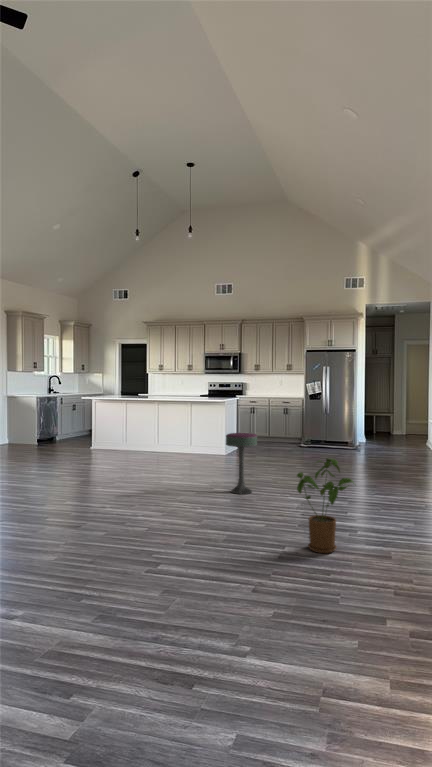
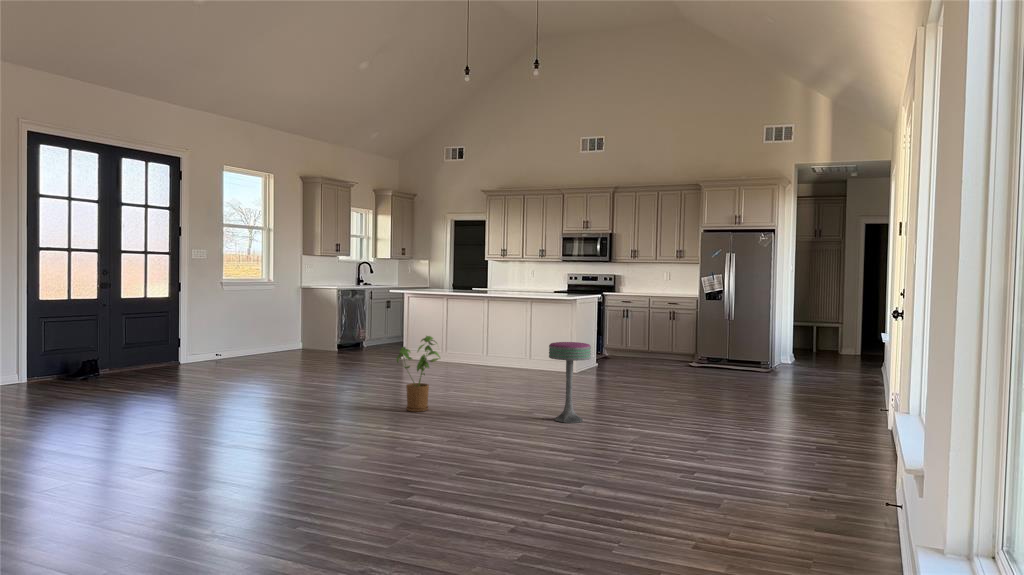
house plant: present [297,459,353,553] -> present [397,336,440,412]

